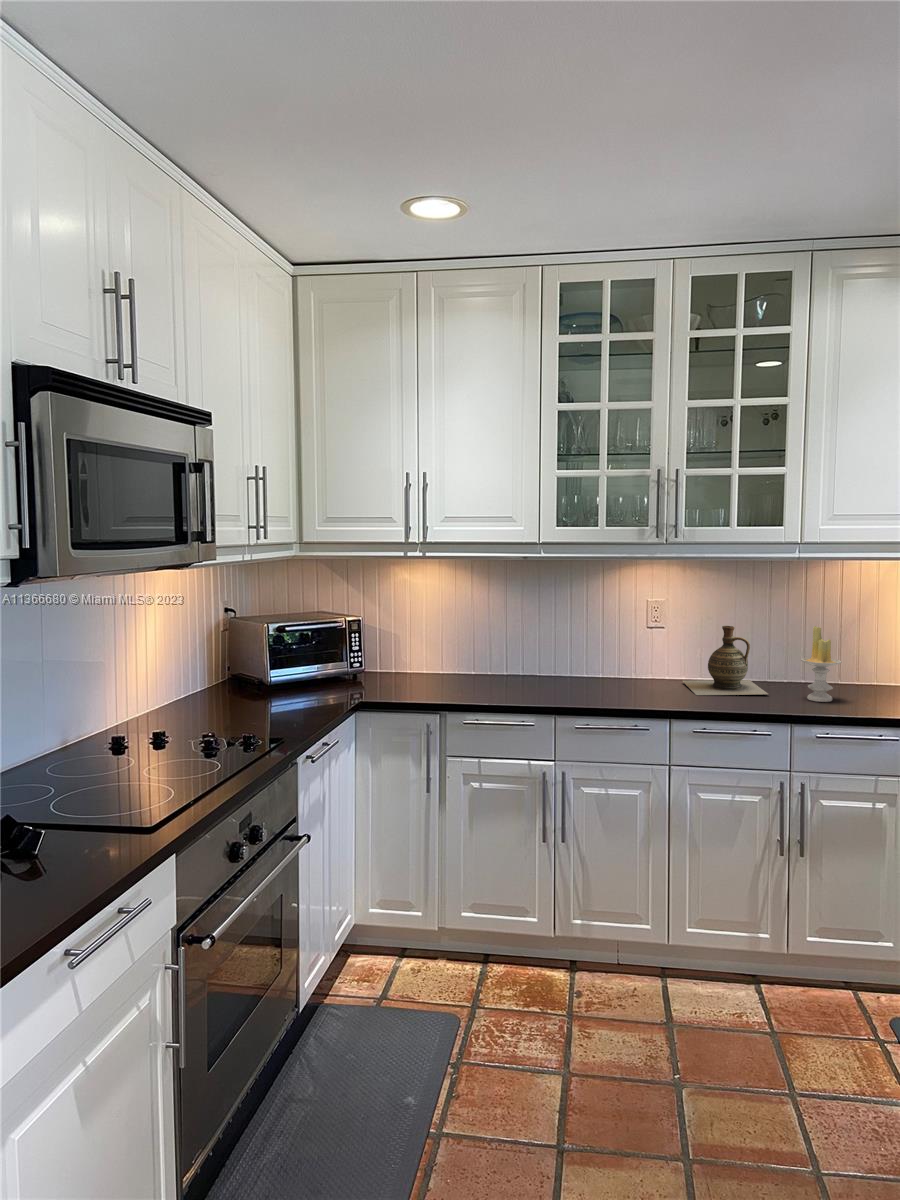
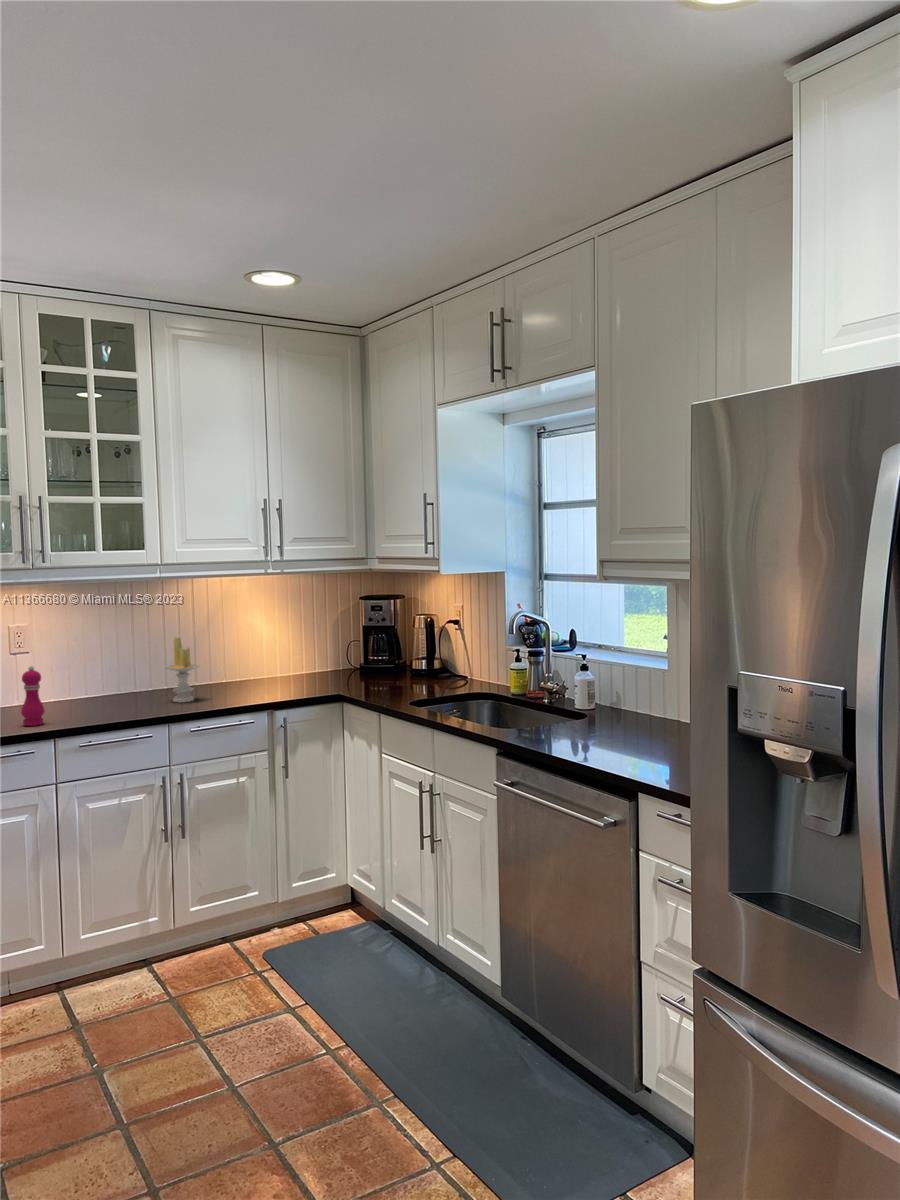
ceramic jug: present [683,626,768,695] -> none [52,644,139,712]
pepper mill: none [644,644,666,705] -> present [21,666,44,726]

